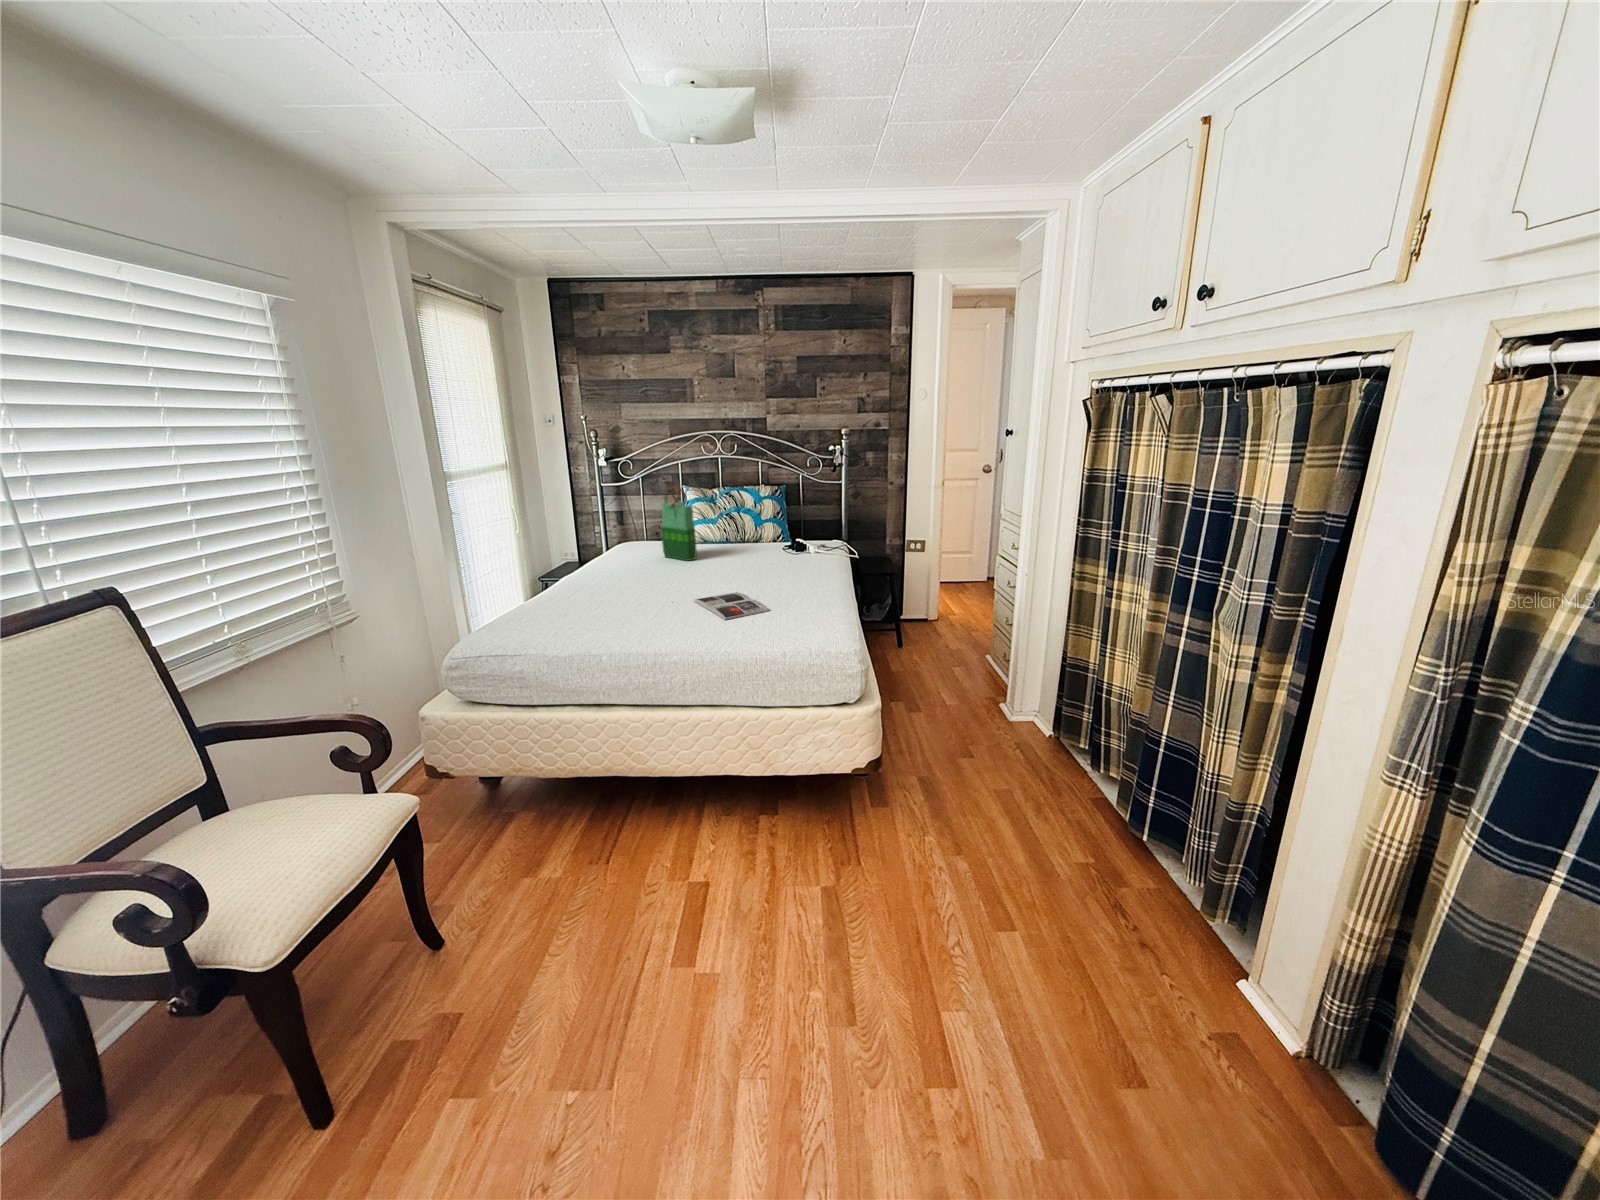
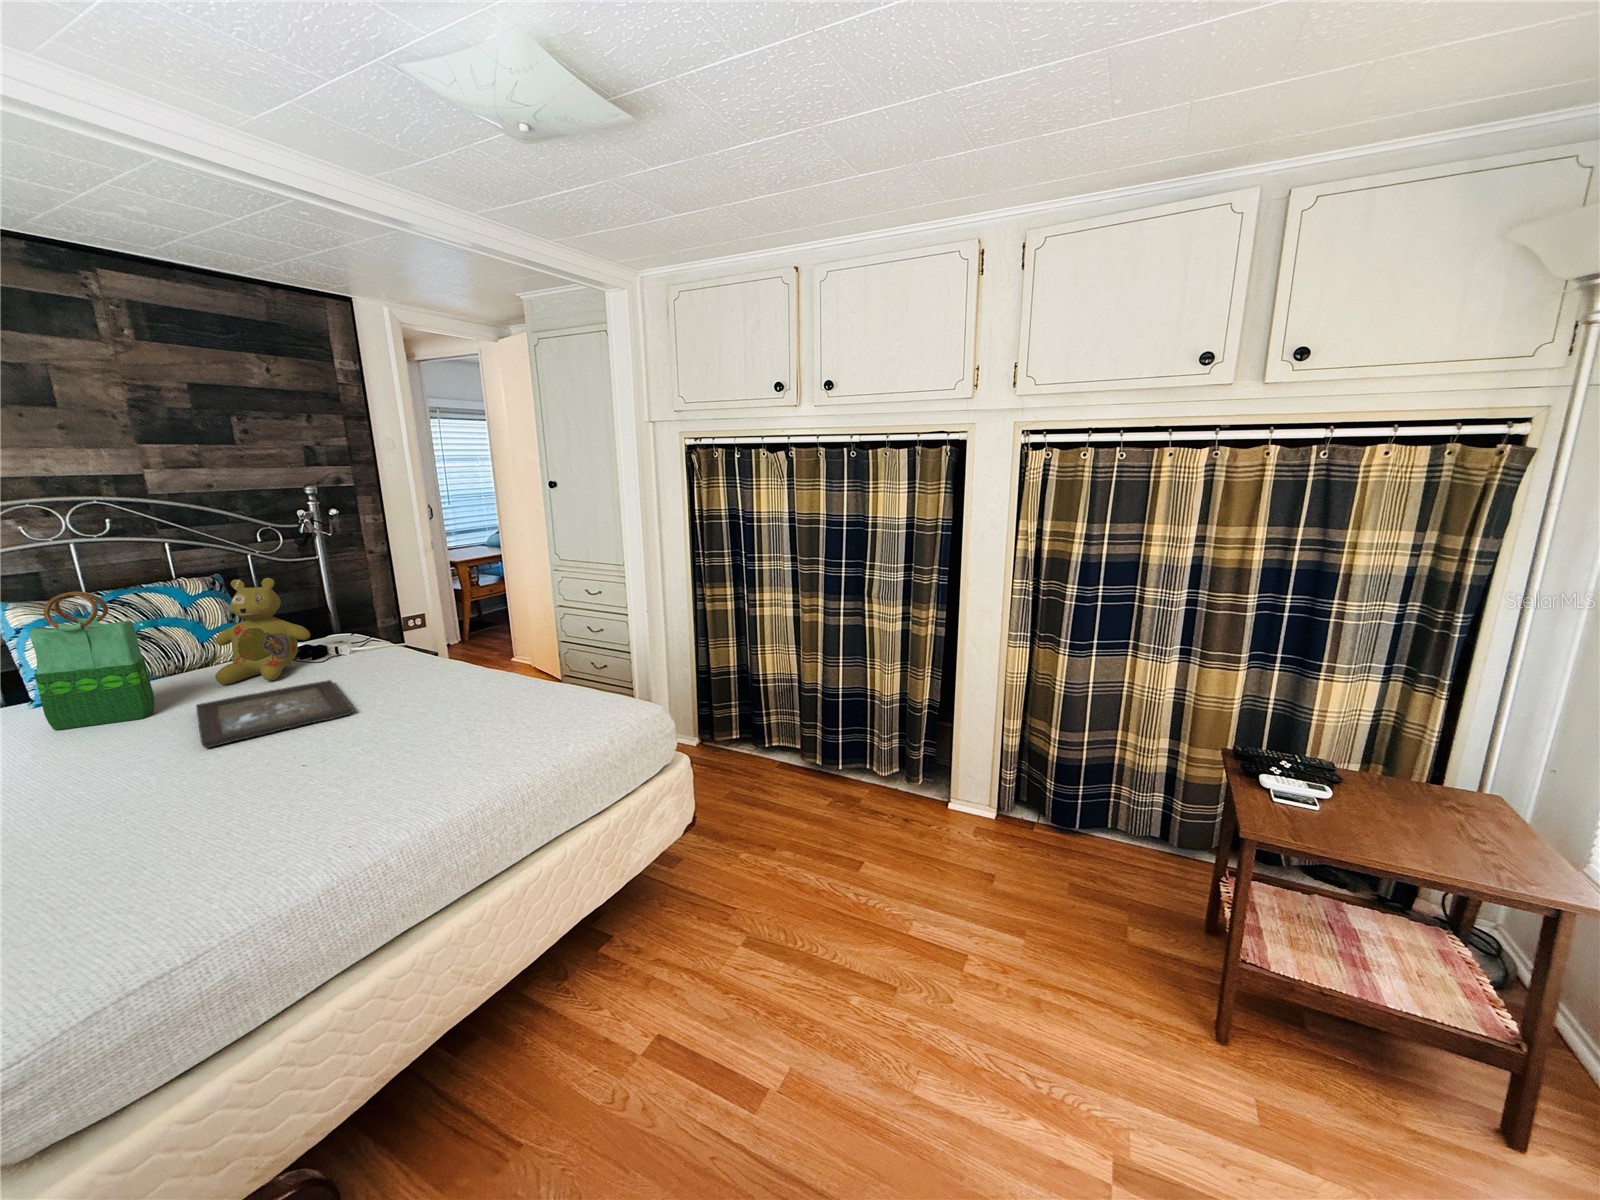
stuffed bear: none [732,491,780,558] -> present [215,578,310,684]
tray: none [667,560,763,586] -> present [196,680,353,748]
magazine: present [694,592,770,620] -> none [345,710,494,747]

